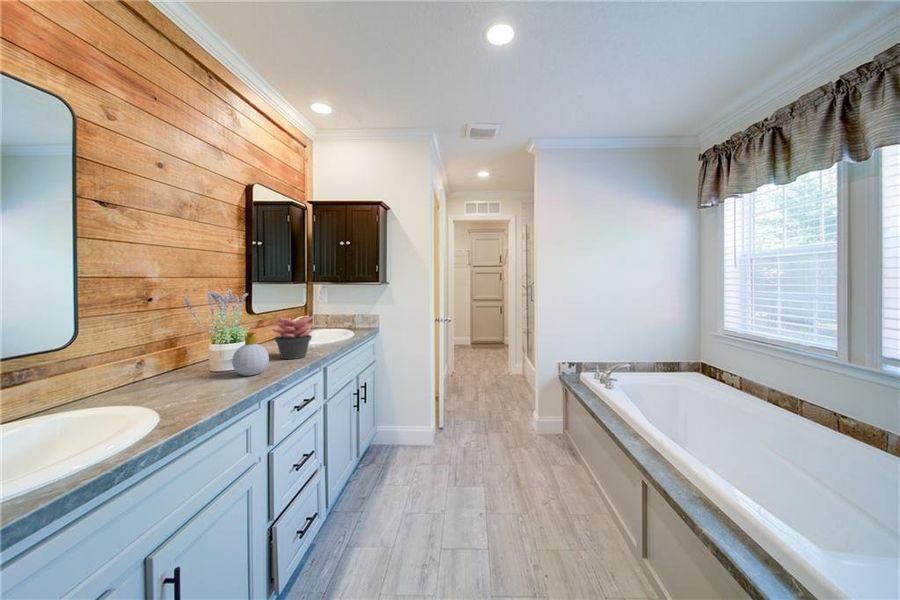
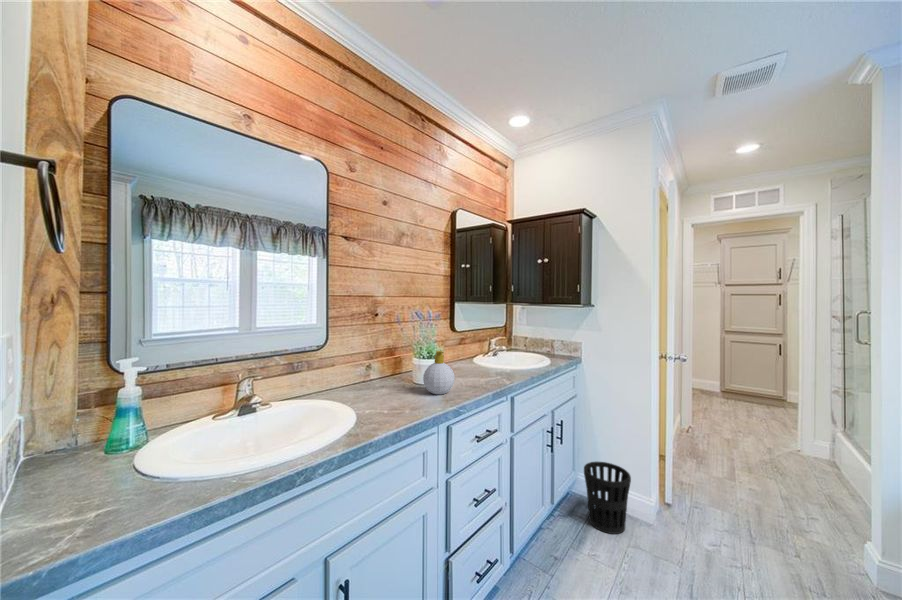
succulent plant: present [271,317,313,359] -> none [462,336,504,382]
wastebasket: none [382,412,417,465] -> present [584,462,631,534]

